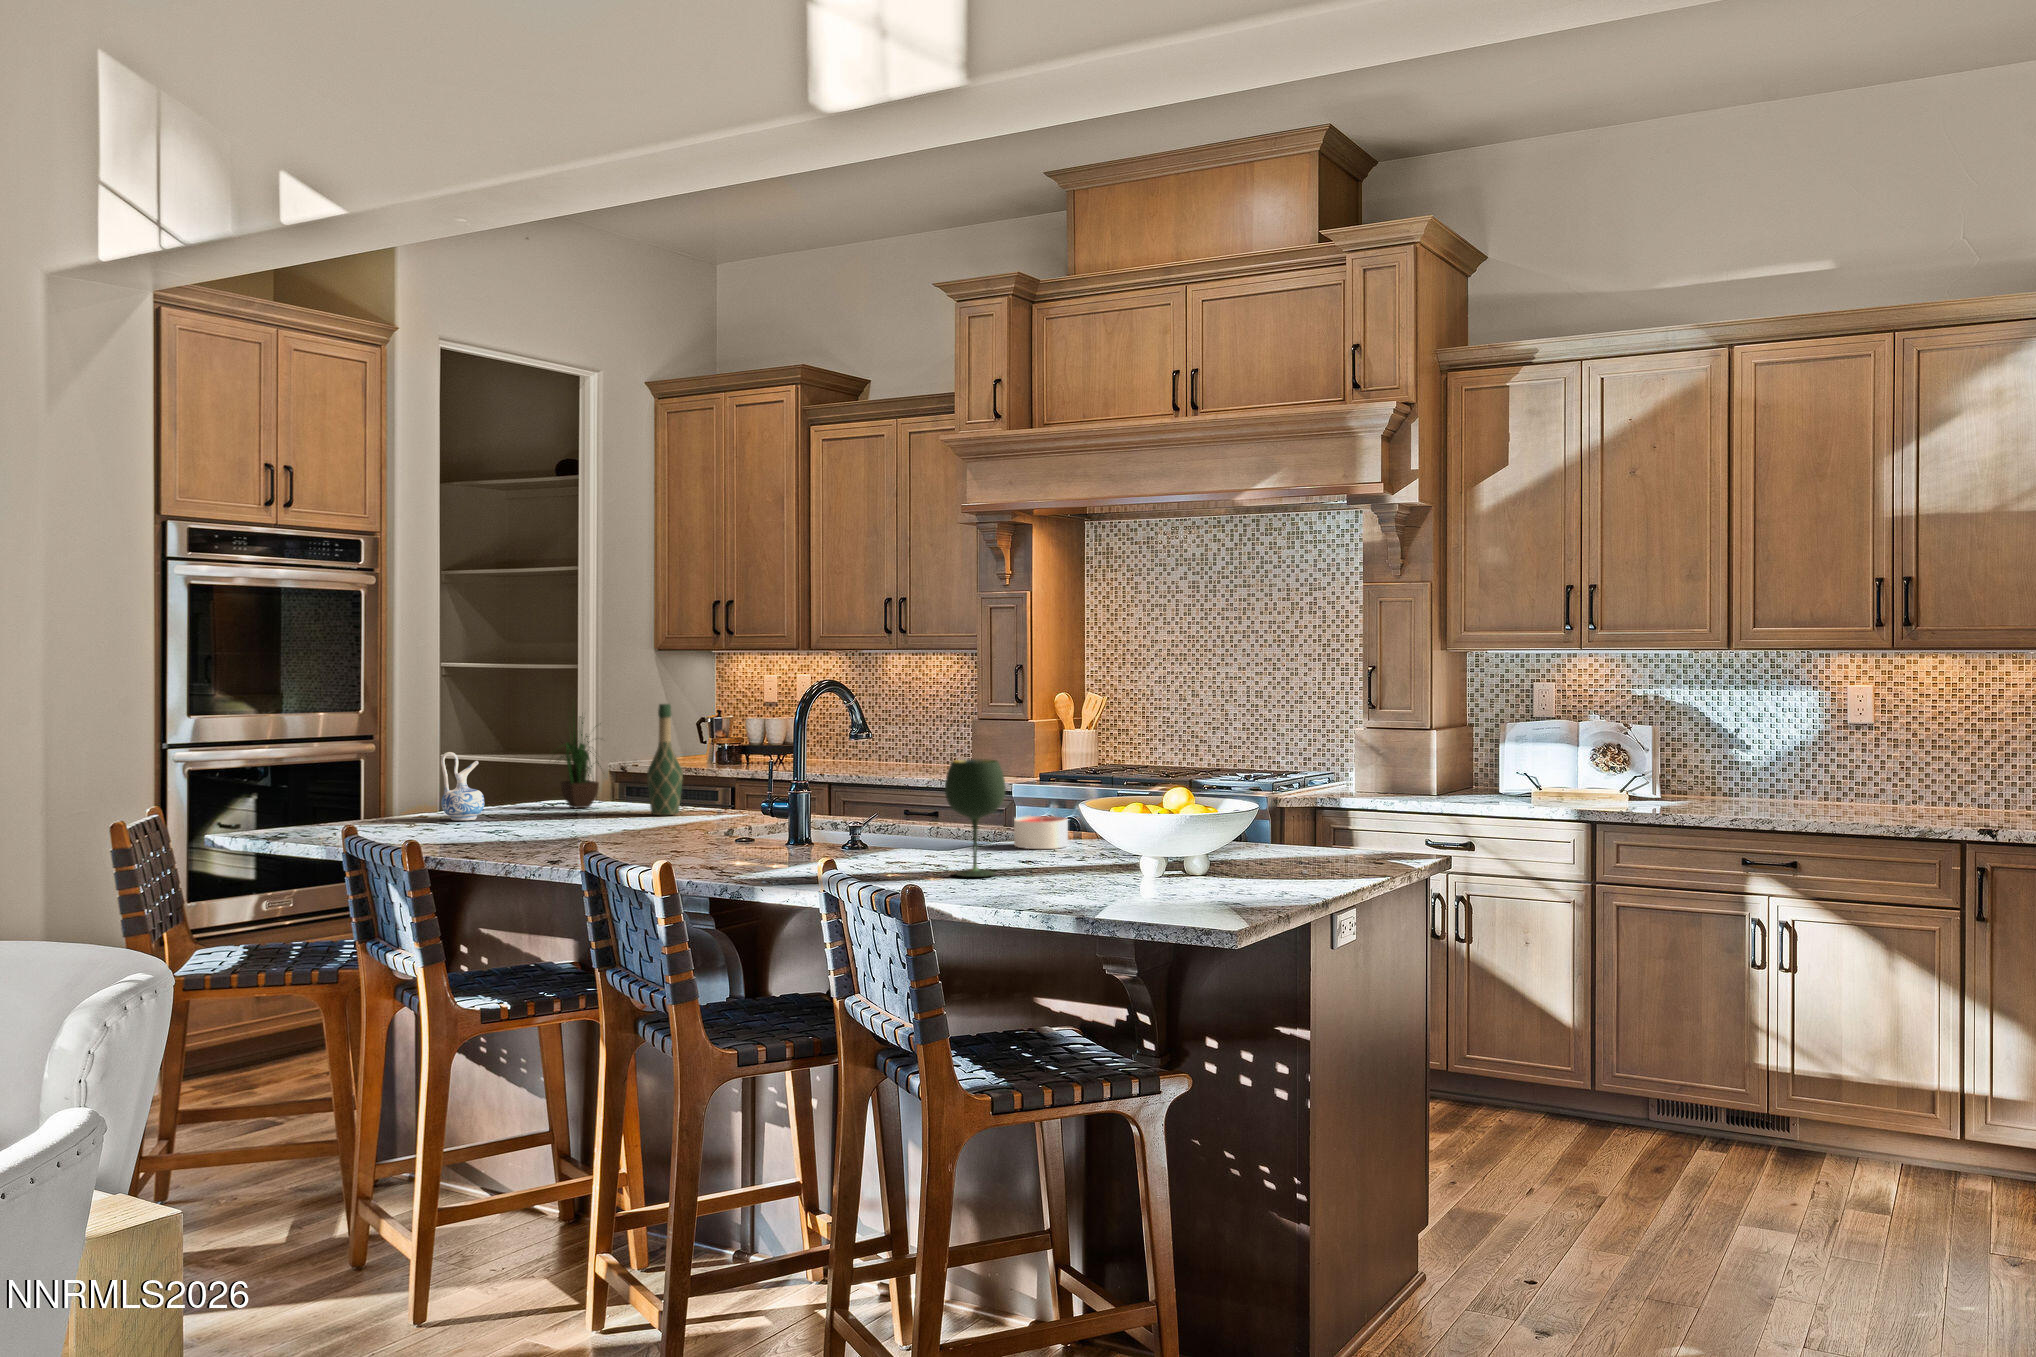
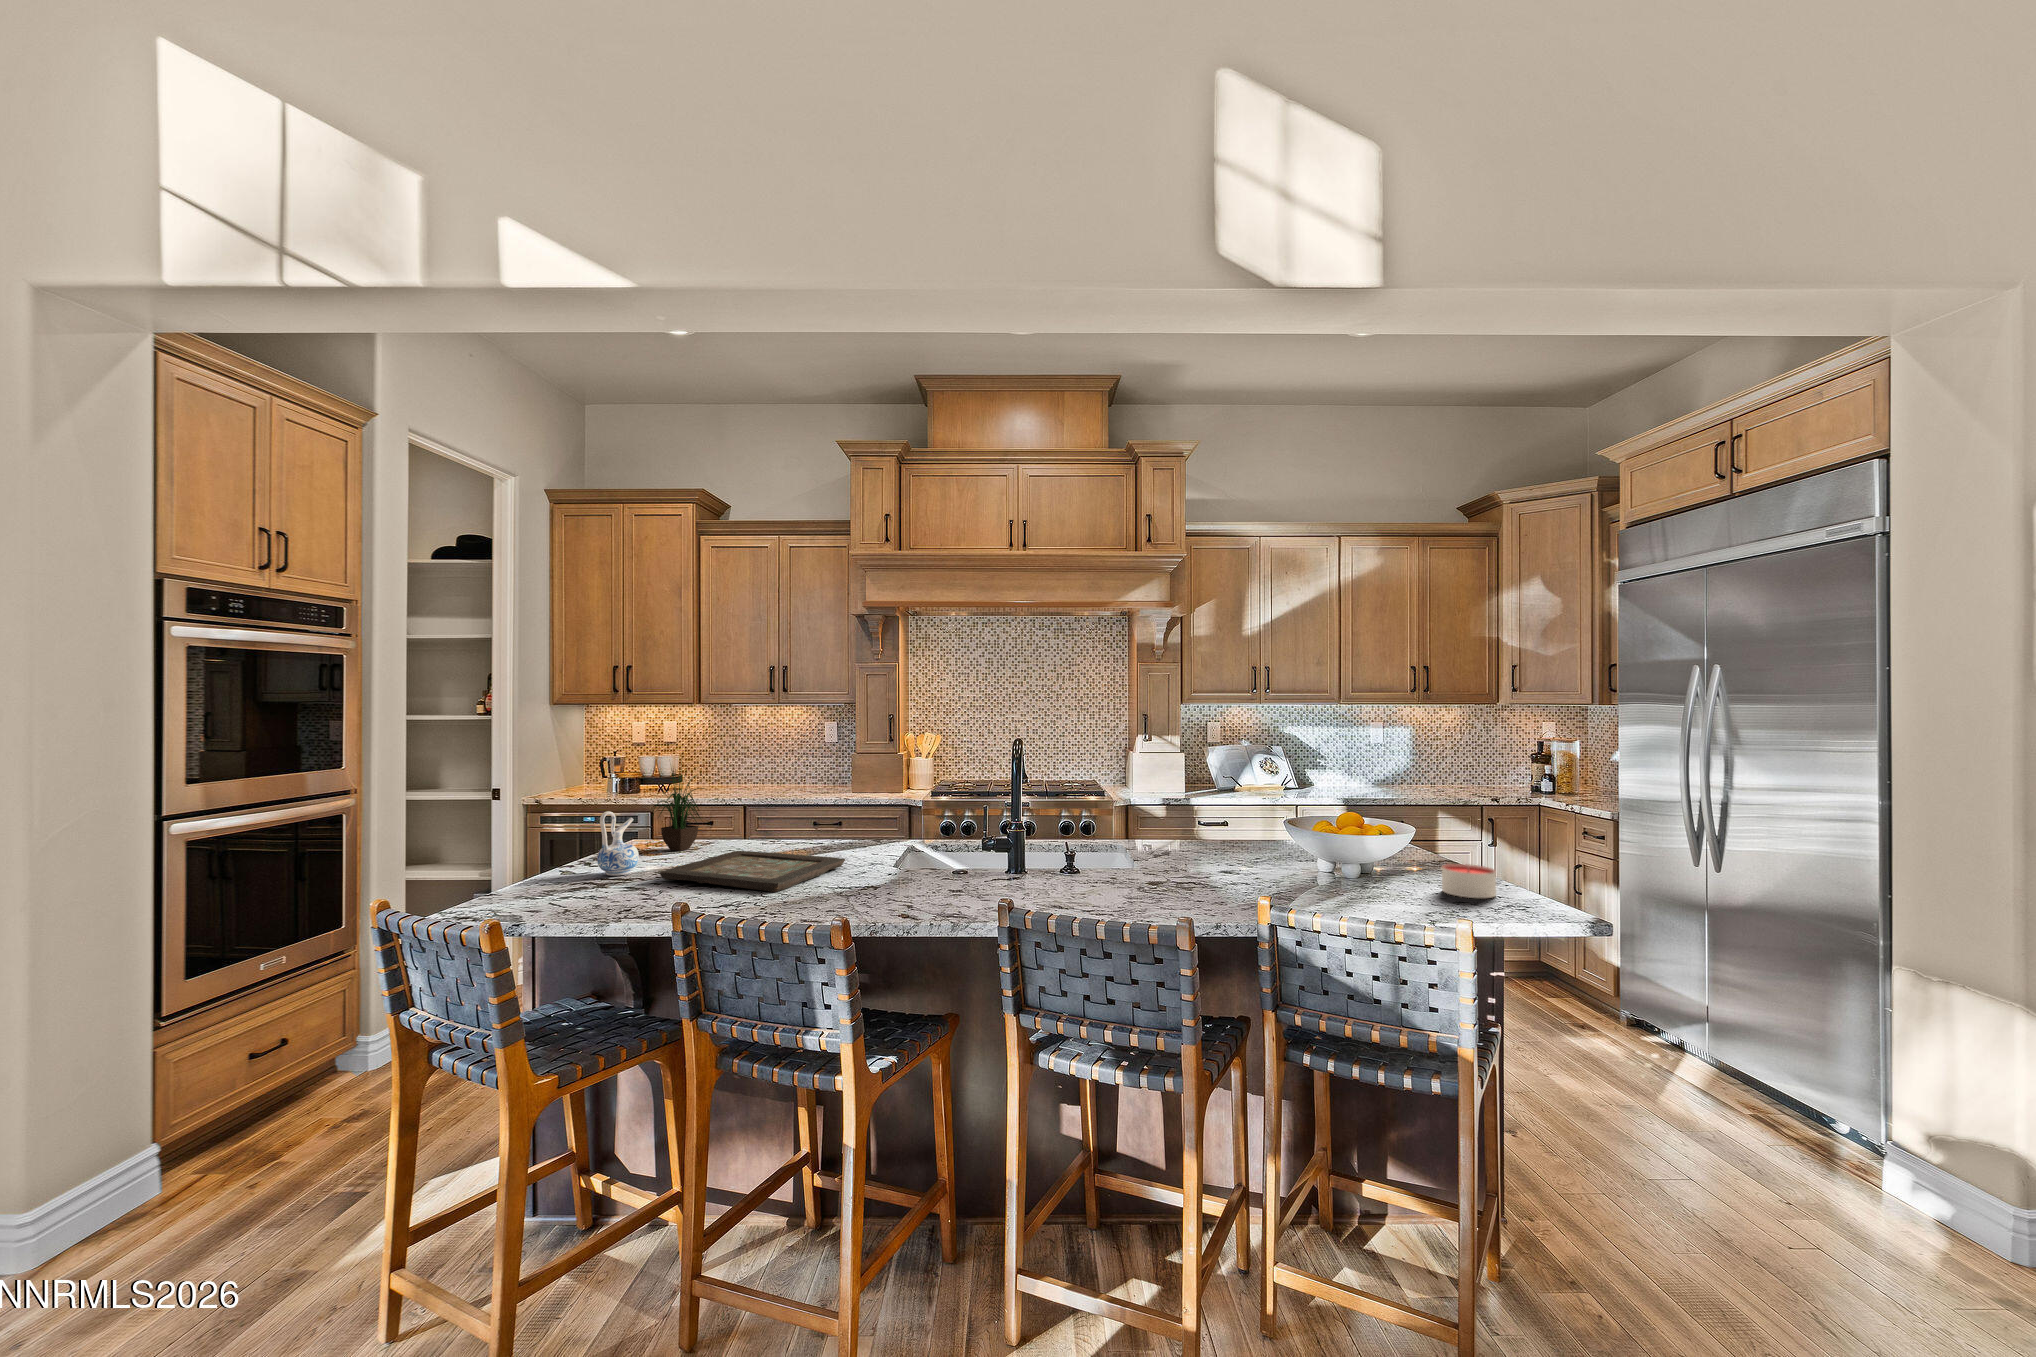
wine bottle: present [647,704,683,815] -> none [772,757,802,852]
wine glass: present [945,759,1006,877] -> none [1253,803,1302,896]
decorative tray: none [471,807,661,839] -> present [660,851,845,892]
candle: present [1014,816,1068,849] -> present [1442,864,1496,898]

